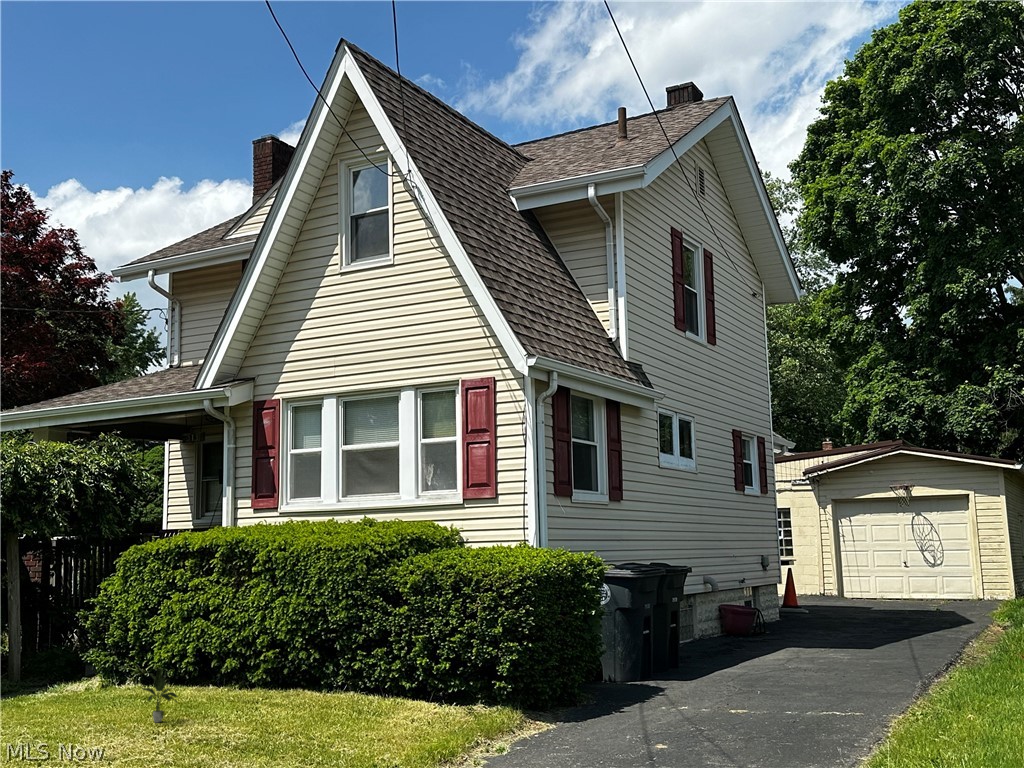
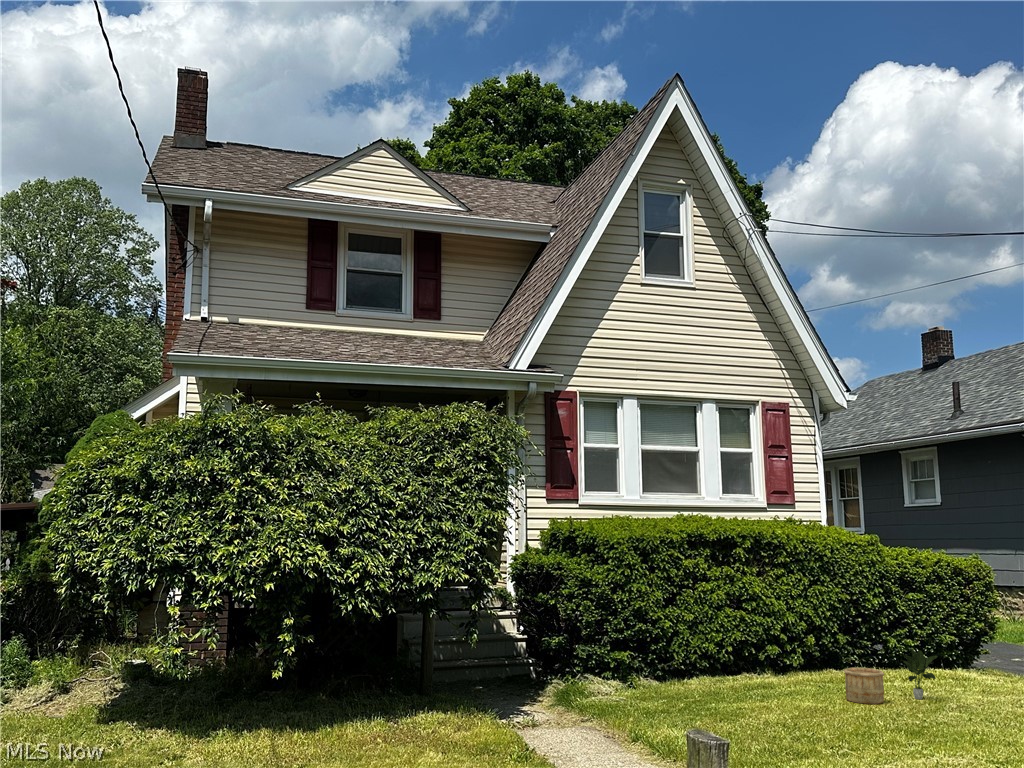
wooden bucket: none [79,683,121,720] -> present [844,668,884,704]

